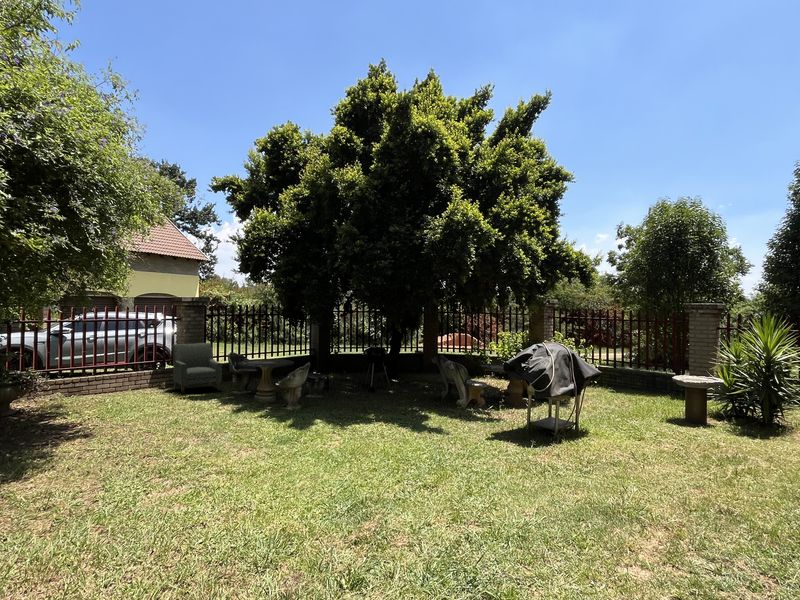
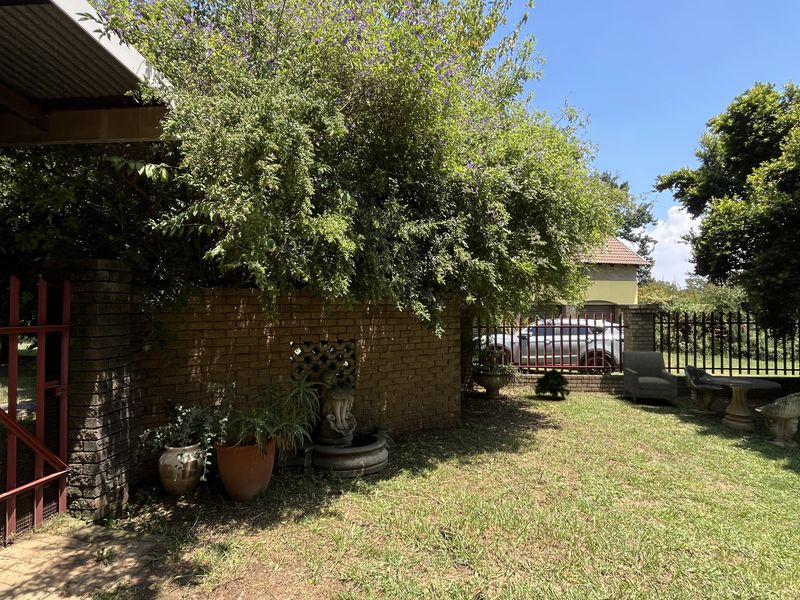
potted plant: none [66,369,113,403] -> present [535,370,570,399]

